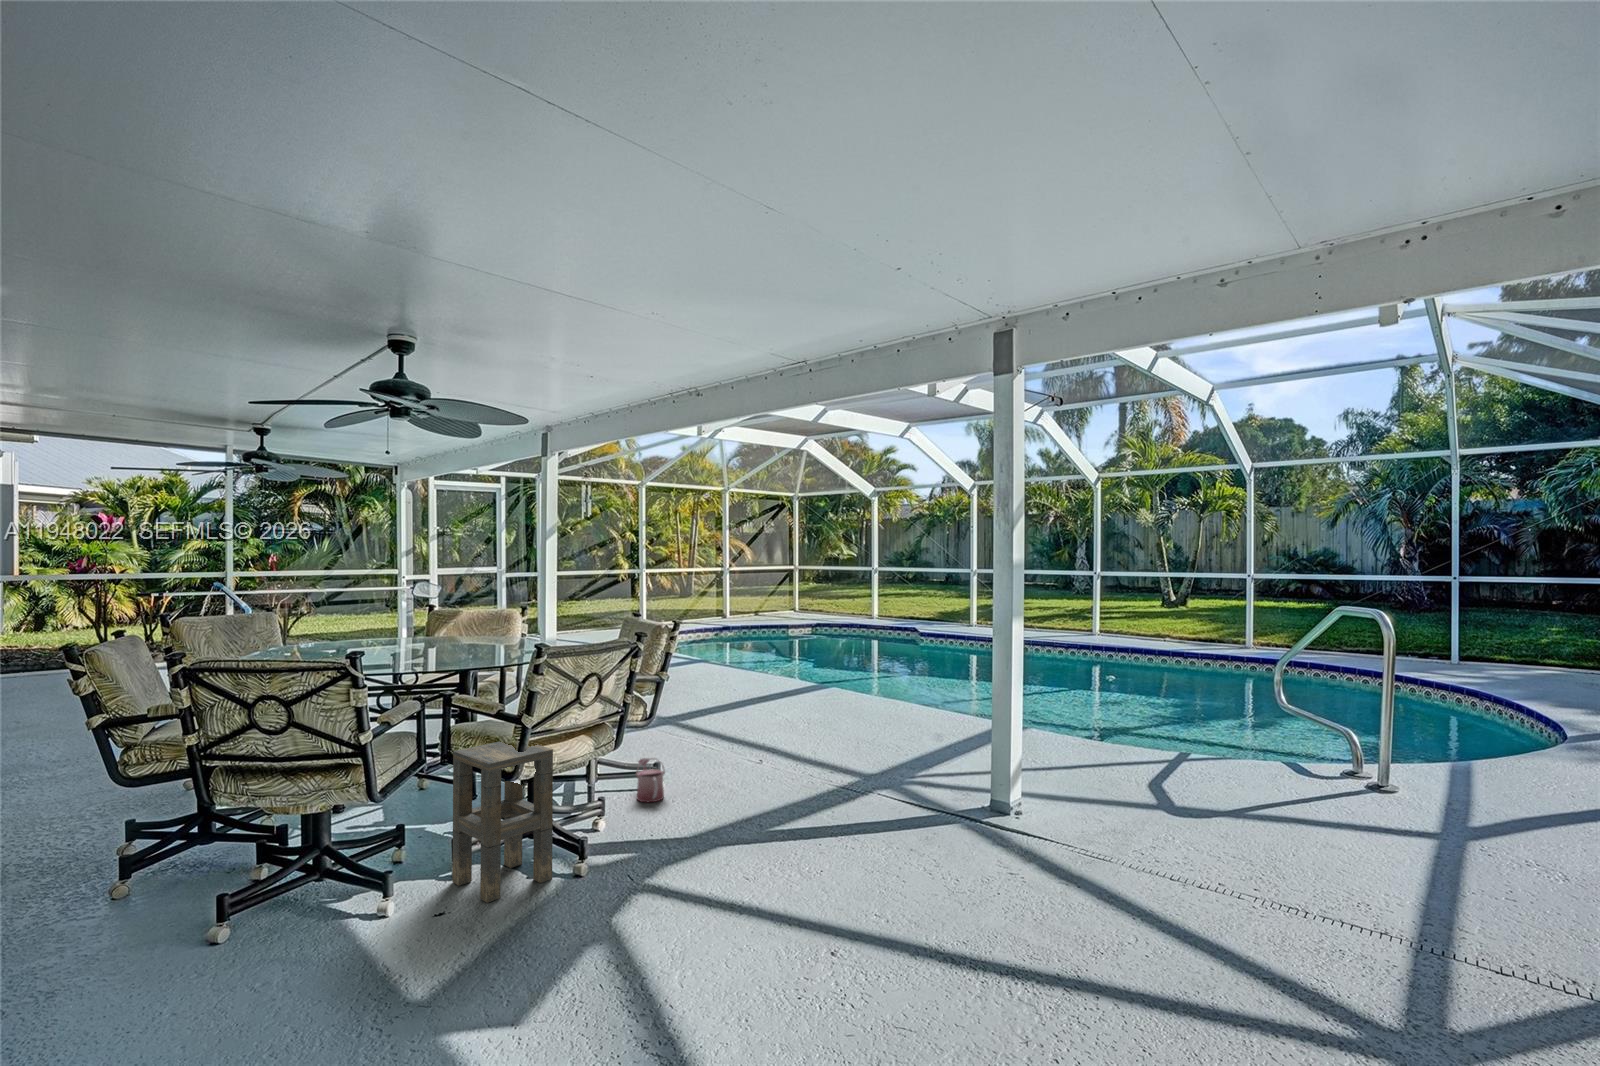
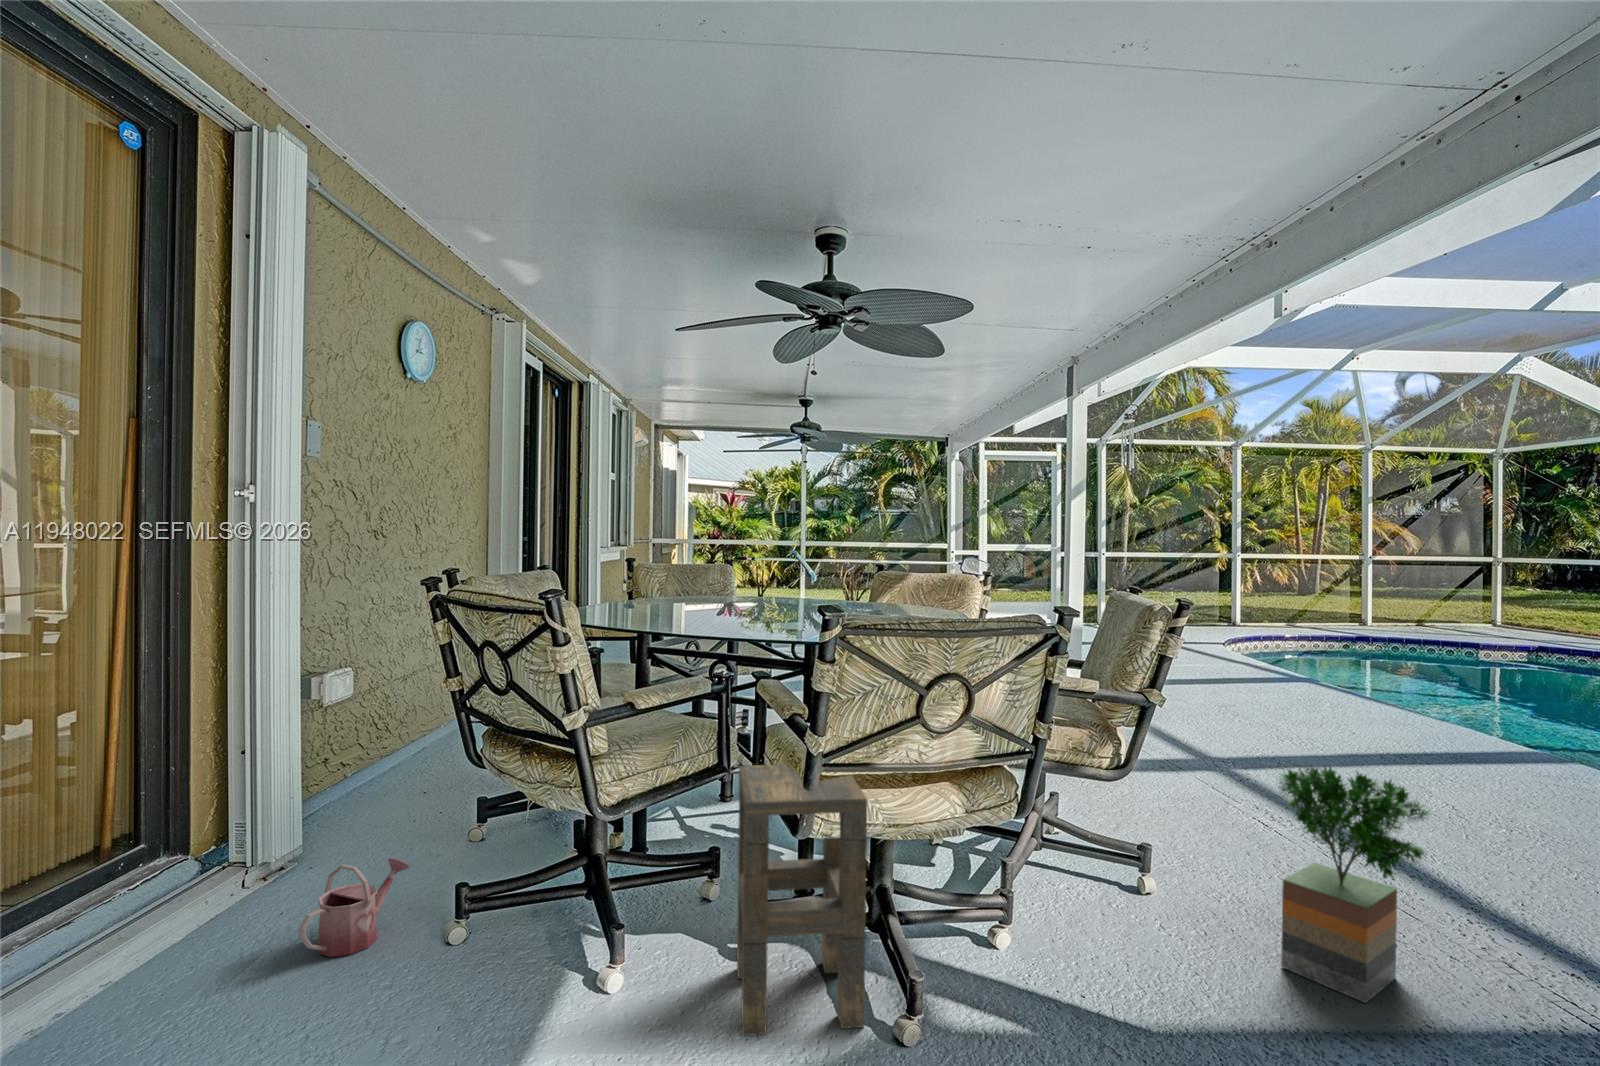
potted tree: none [726,697,790,803] -> present [1279,766,1430,1003]
watering can: present [636,758,665,802] -> present [299,858,409,957]

